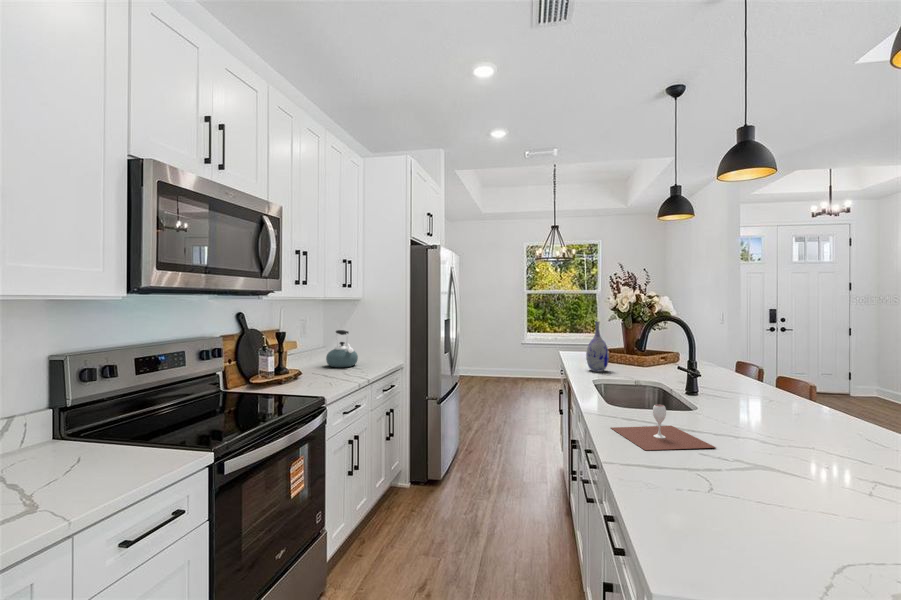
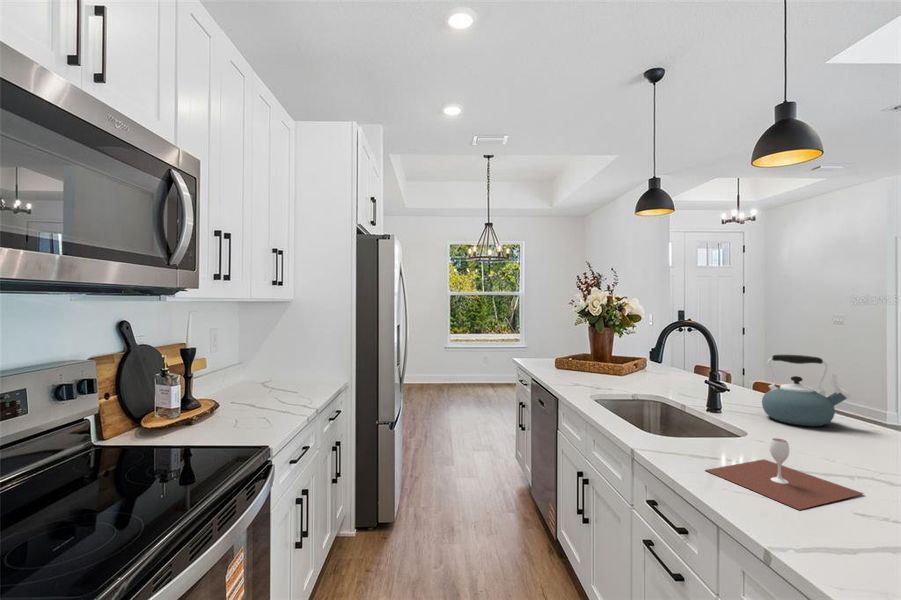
vase: present [586,322,609,371] -> none [569,326,594,382]
kettle: present [326,330,358,367] -> present [762,355,851,426]

